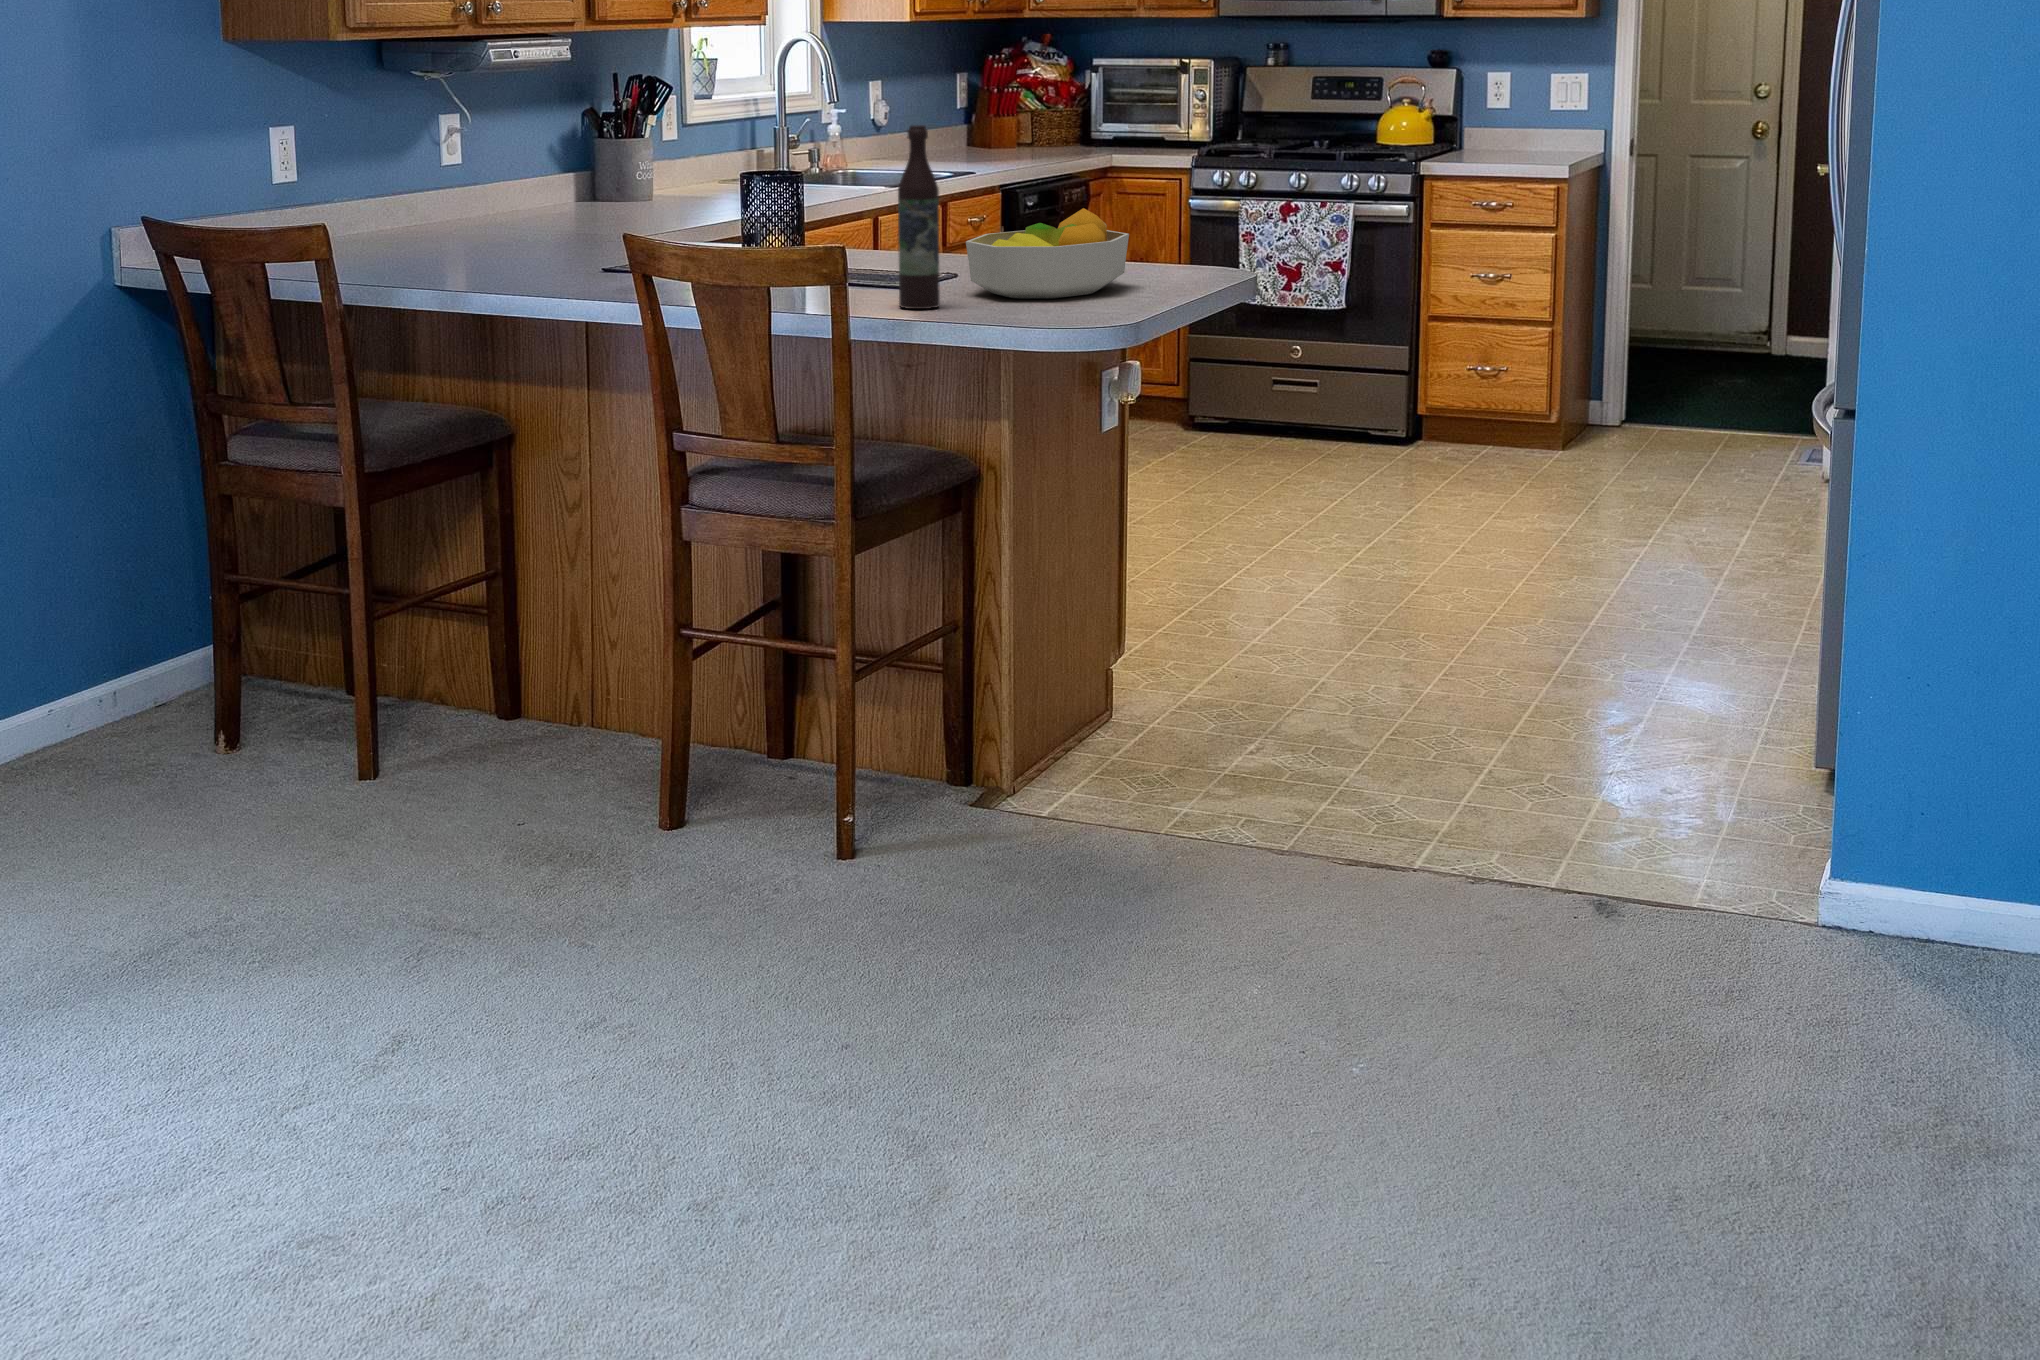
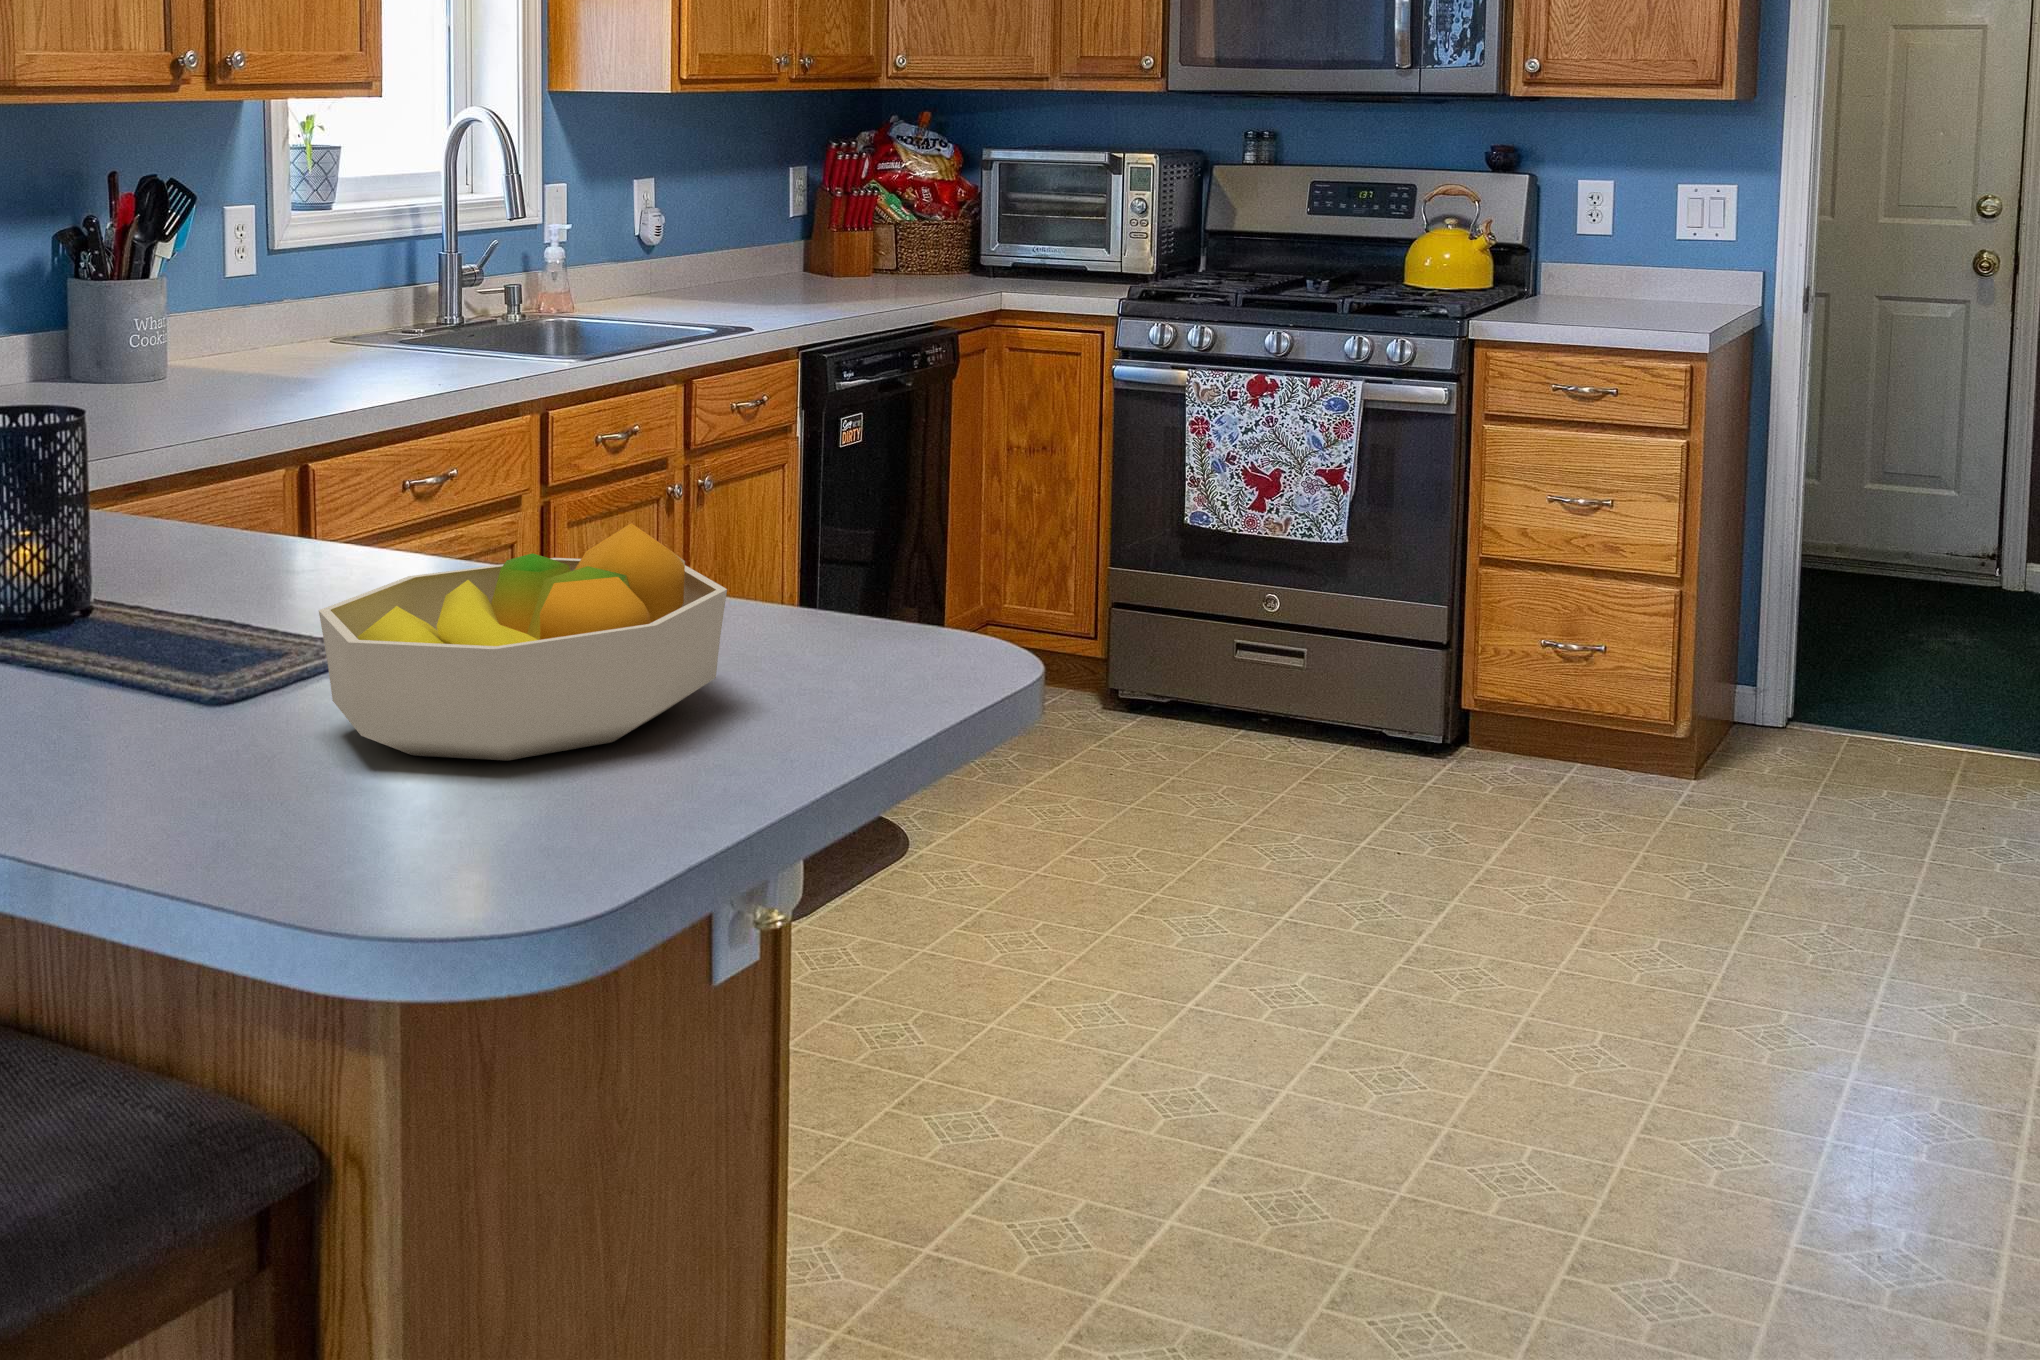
wine bottle: present [898,125,940,309] -> none [85,350,196,805]

